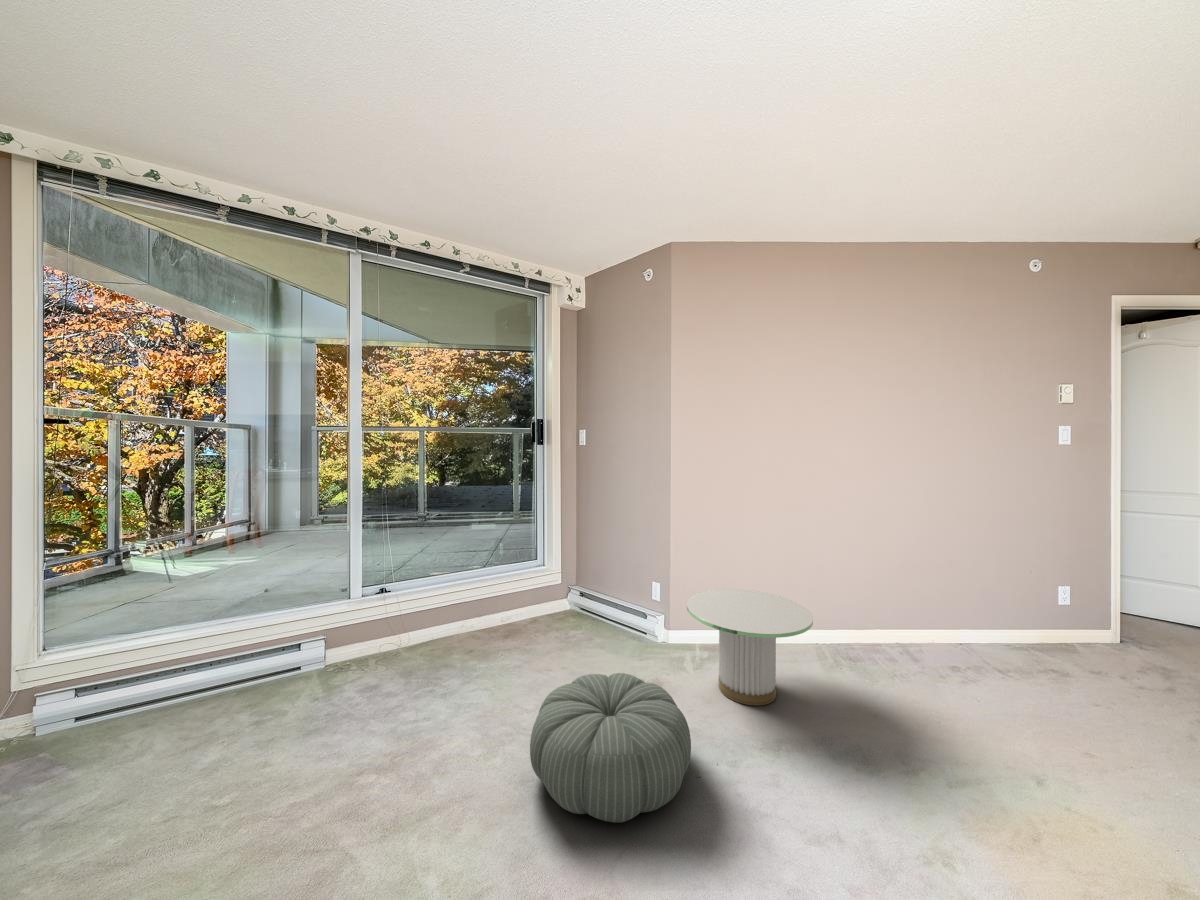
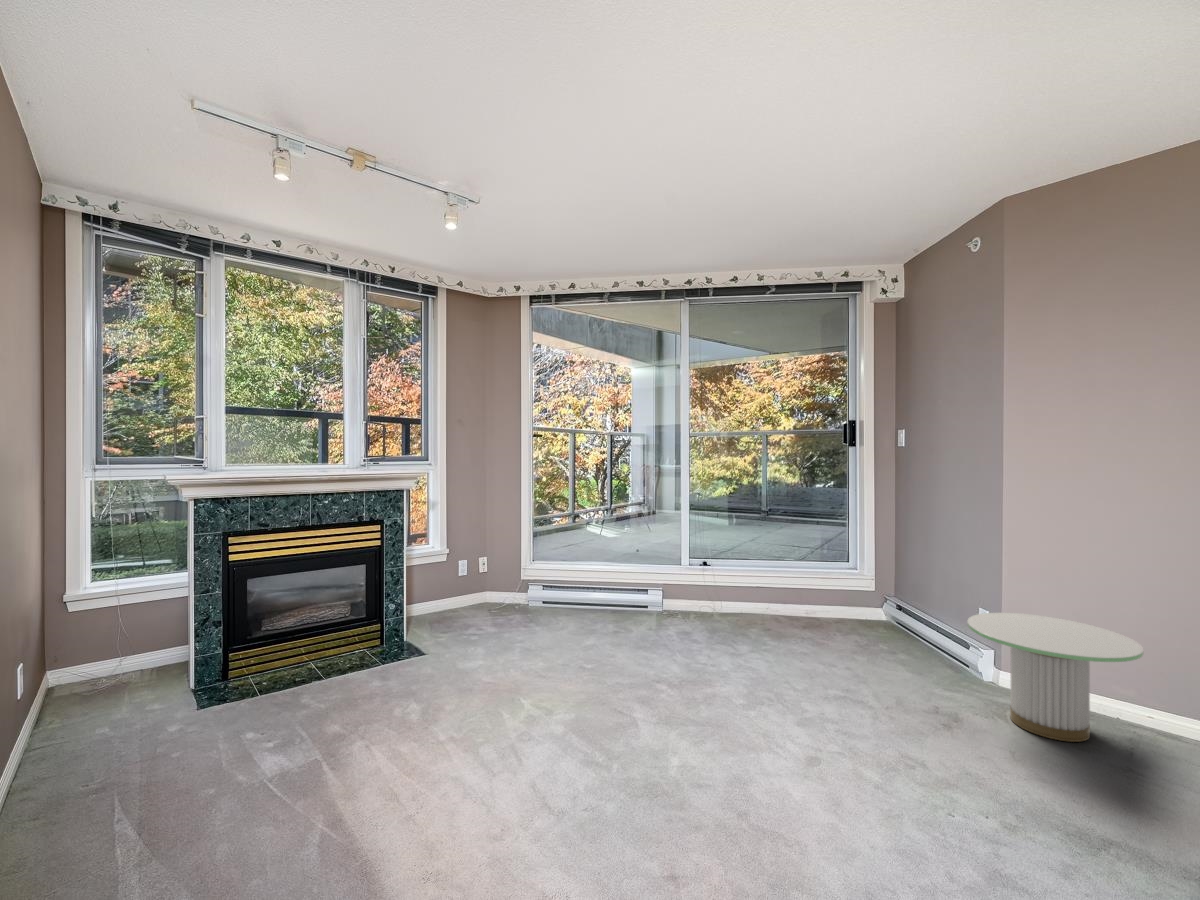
pouf: present [530,673,691,823] -> none [771,645,913,740]

